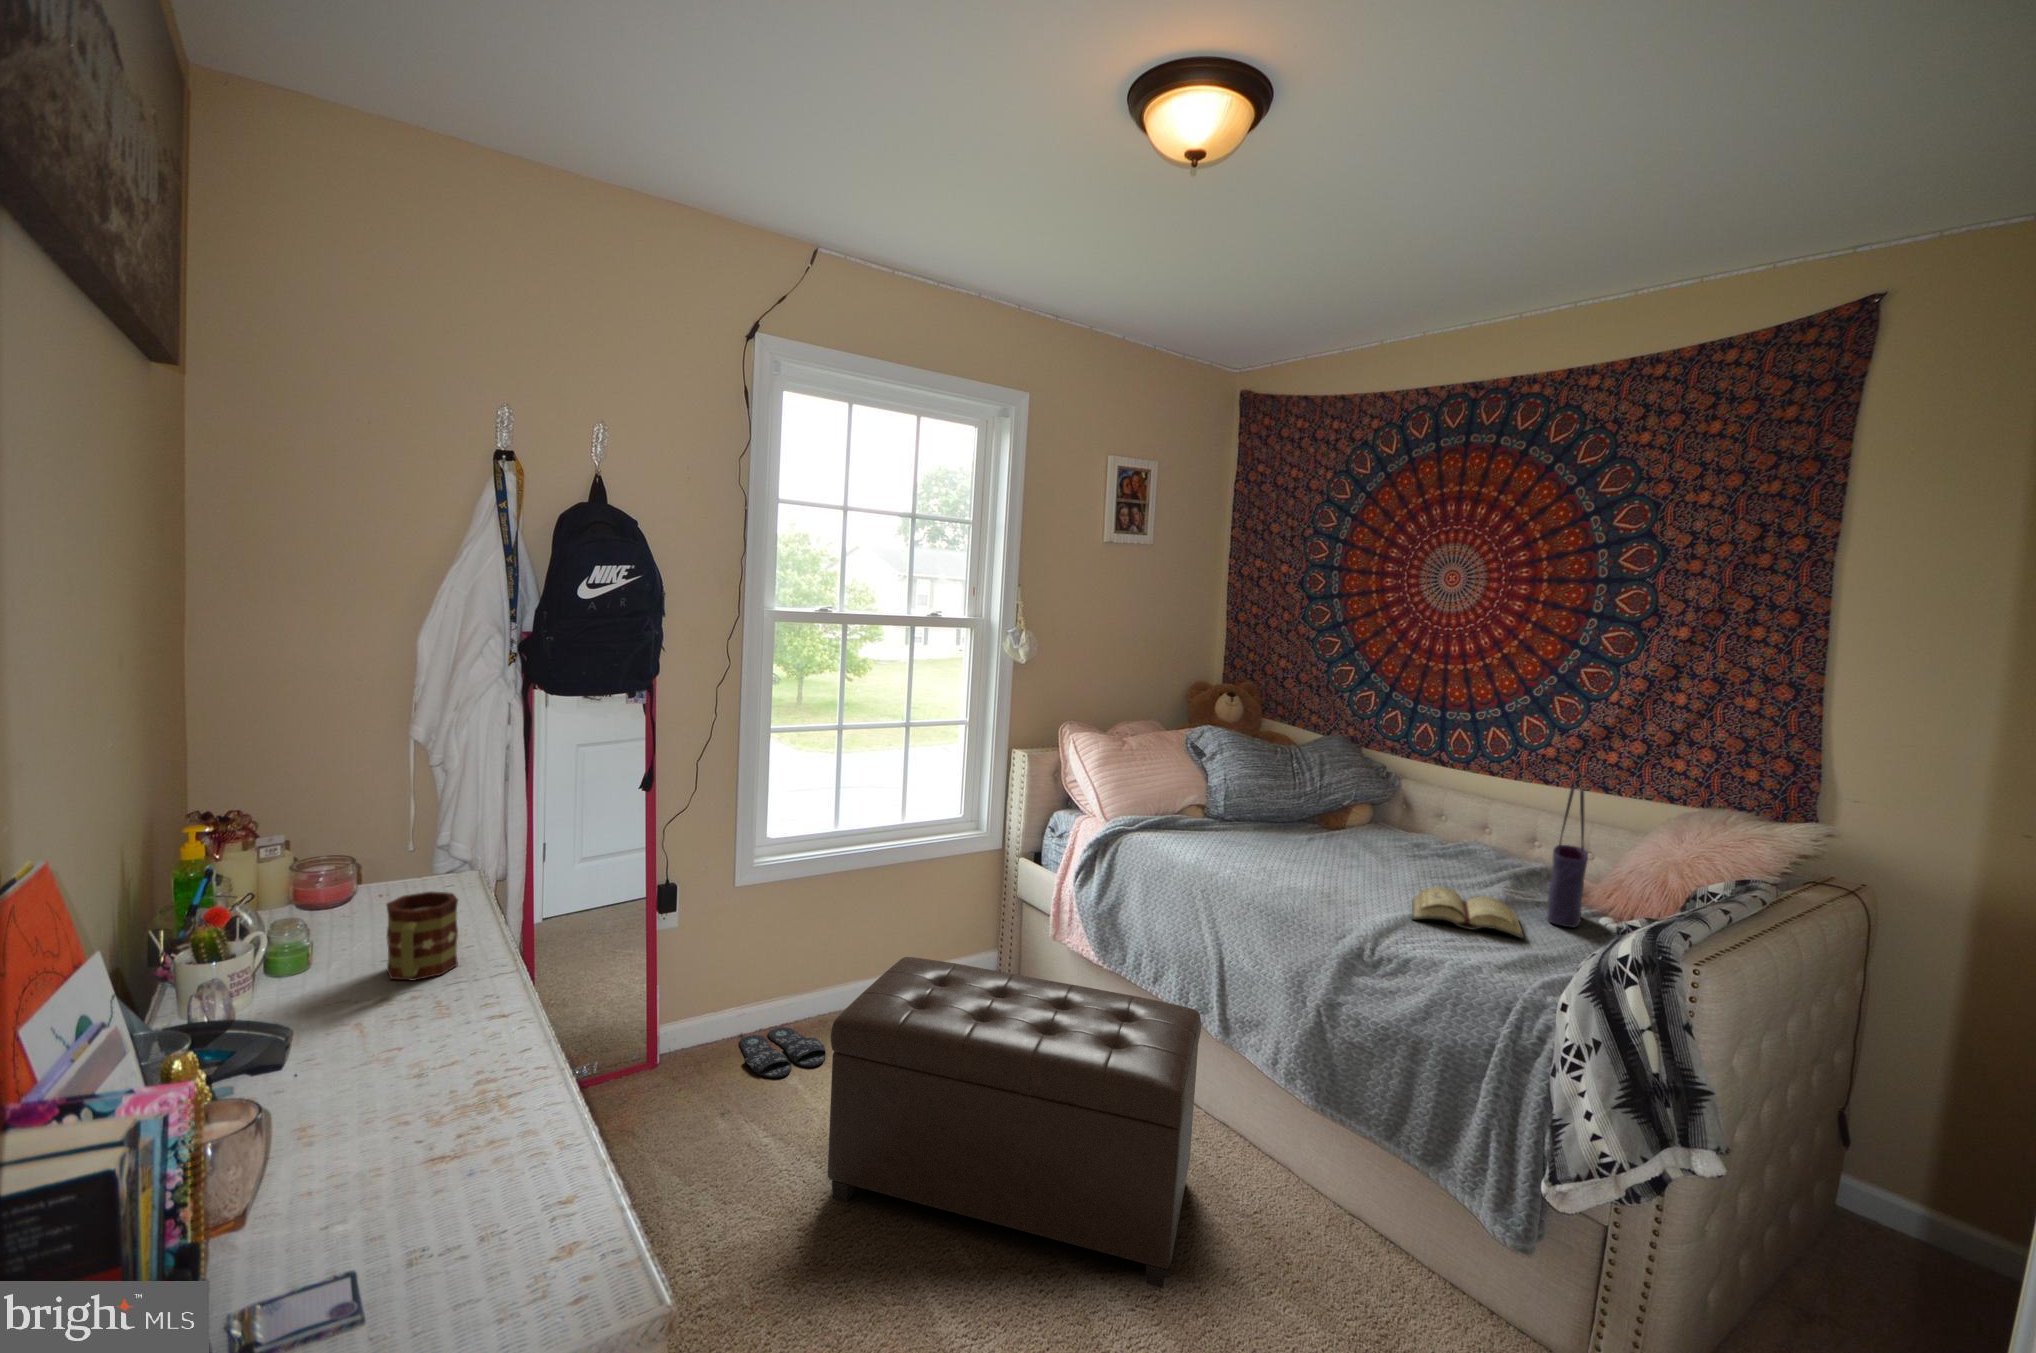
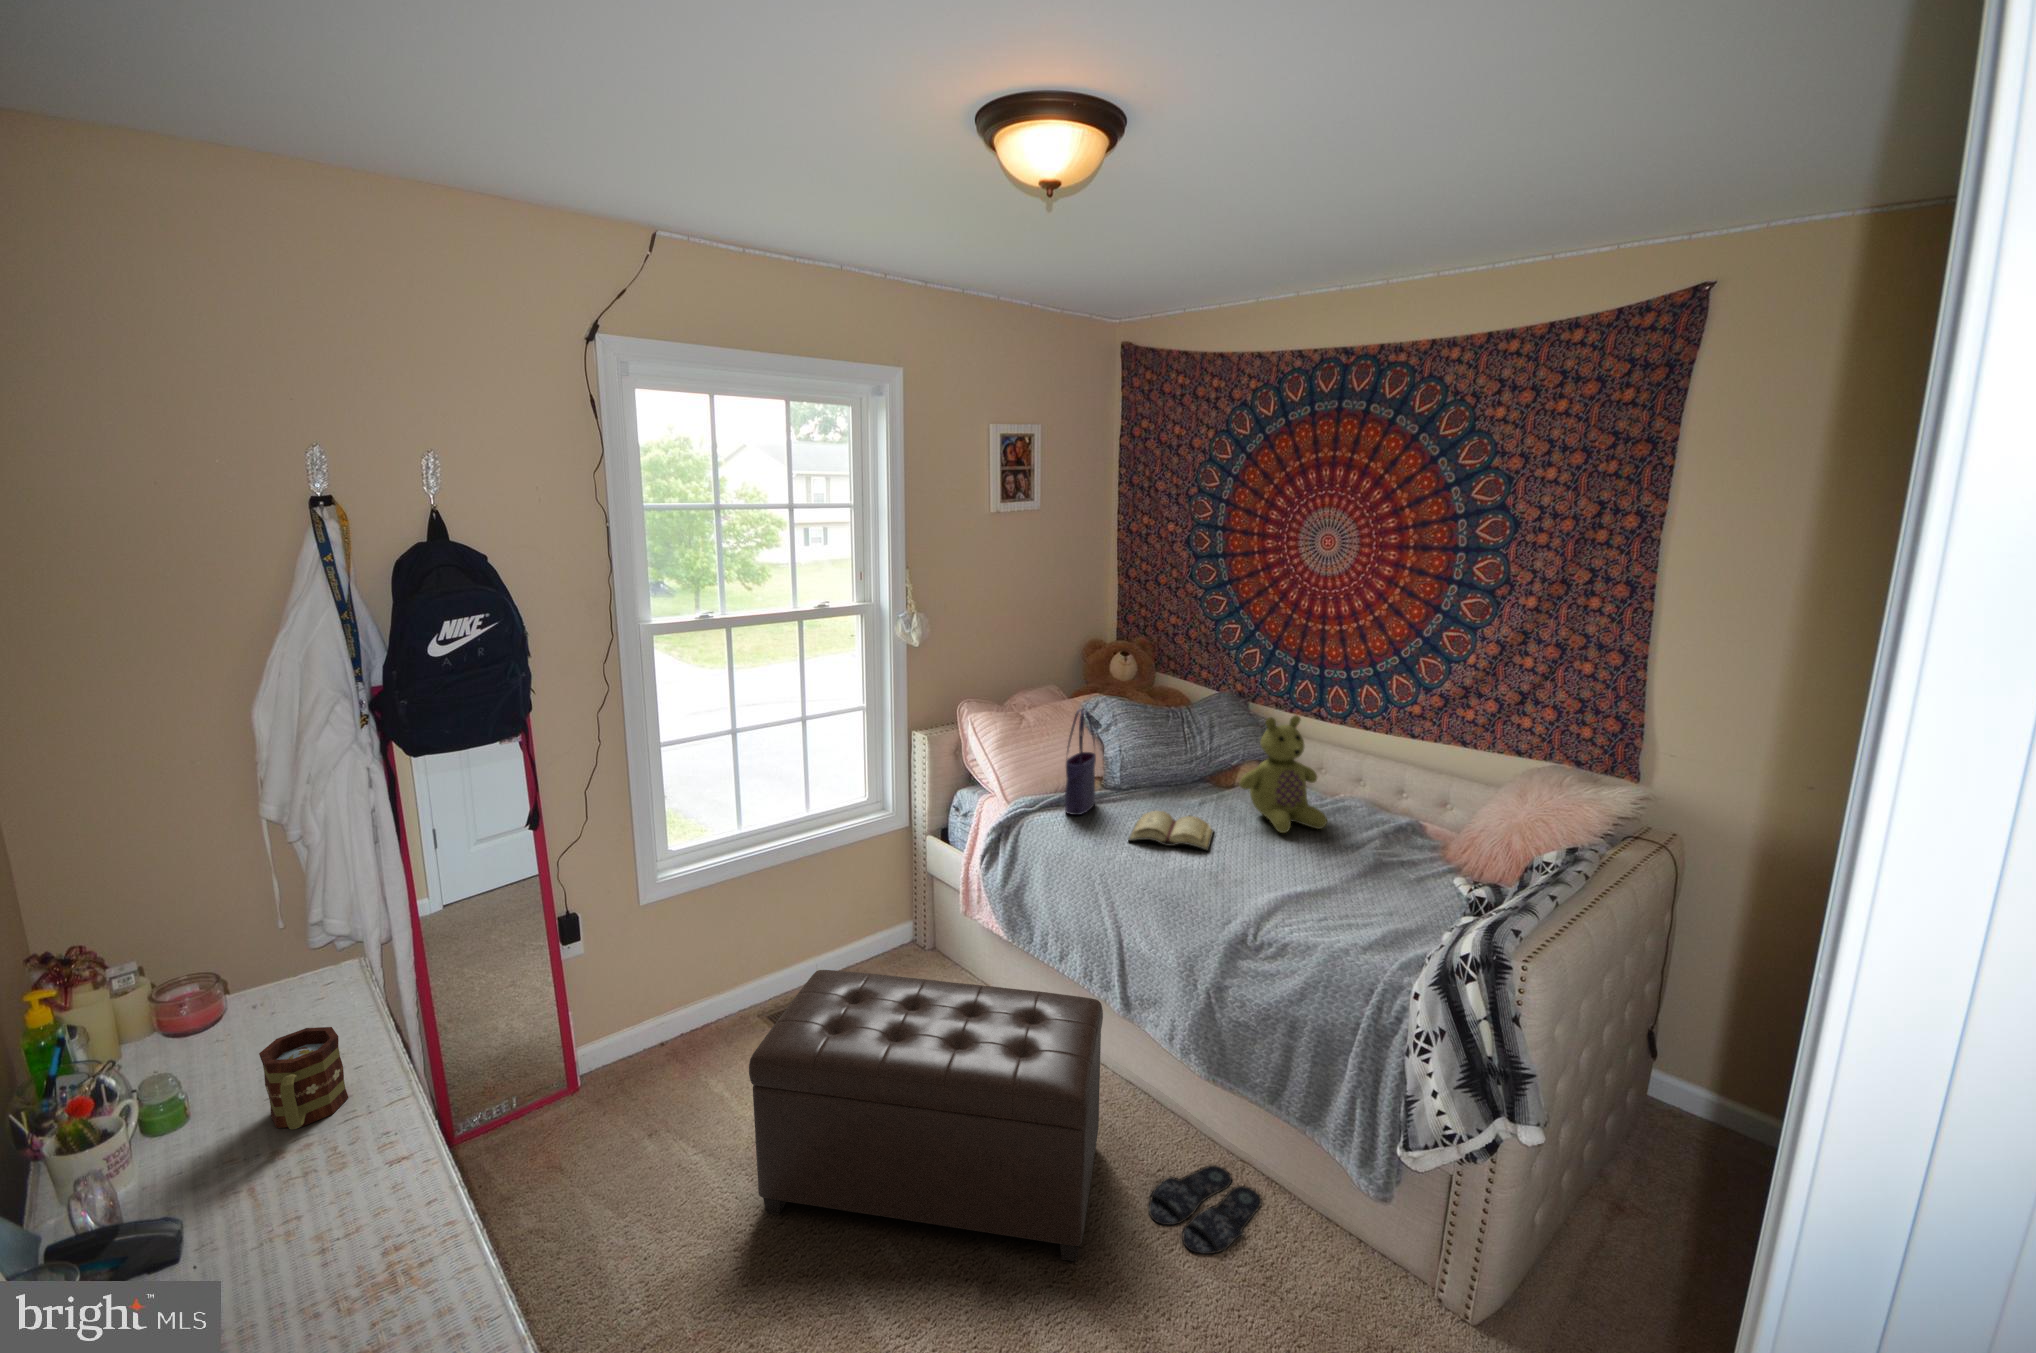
stuffed bear: none [1354,743,1451,865] -> present [1240,715,1327,833]
tote bag: present [1547,787,1588,928] -> present [1065,709,1096,815]
diary: present [1412,887,1524,939] -> present [1128,811,1213,851]
slippers: present [739,1027,826,1078] -> present [1149,1165,1261,1254]

